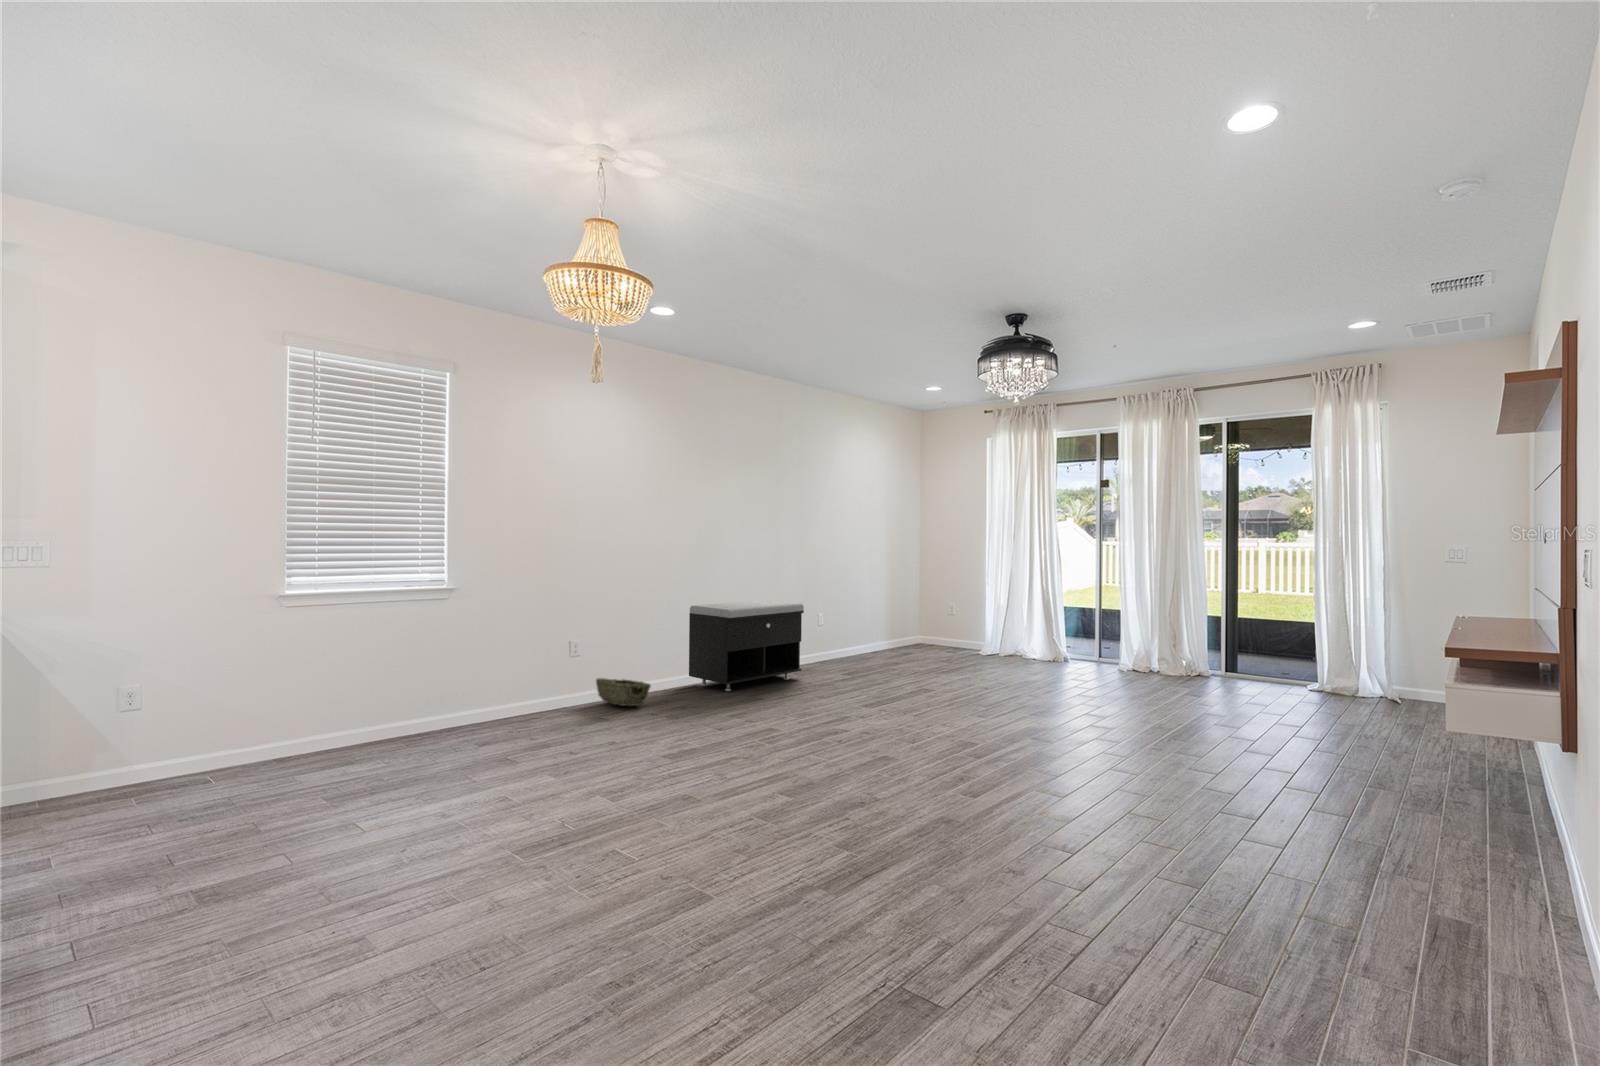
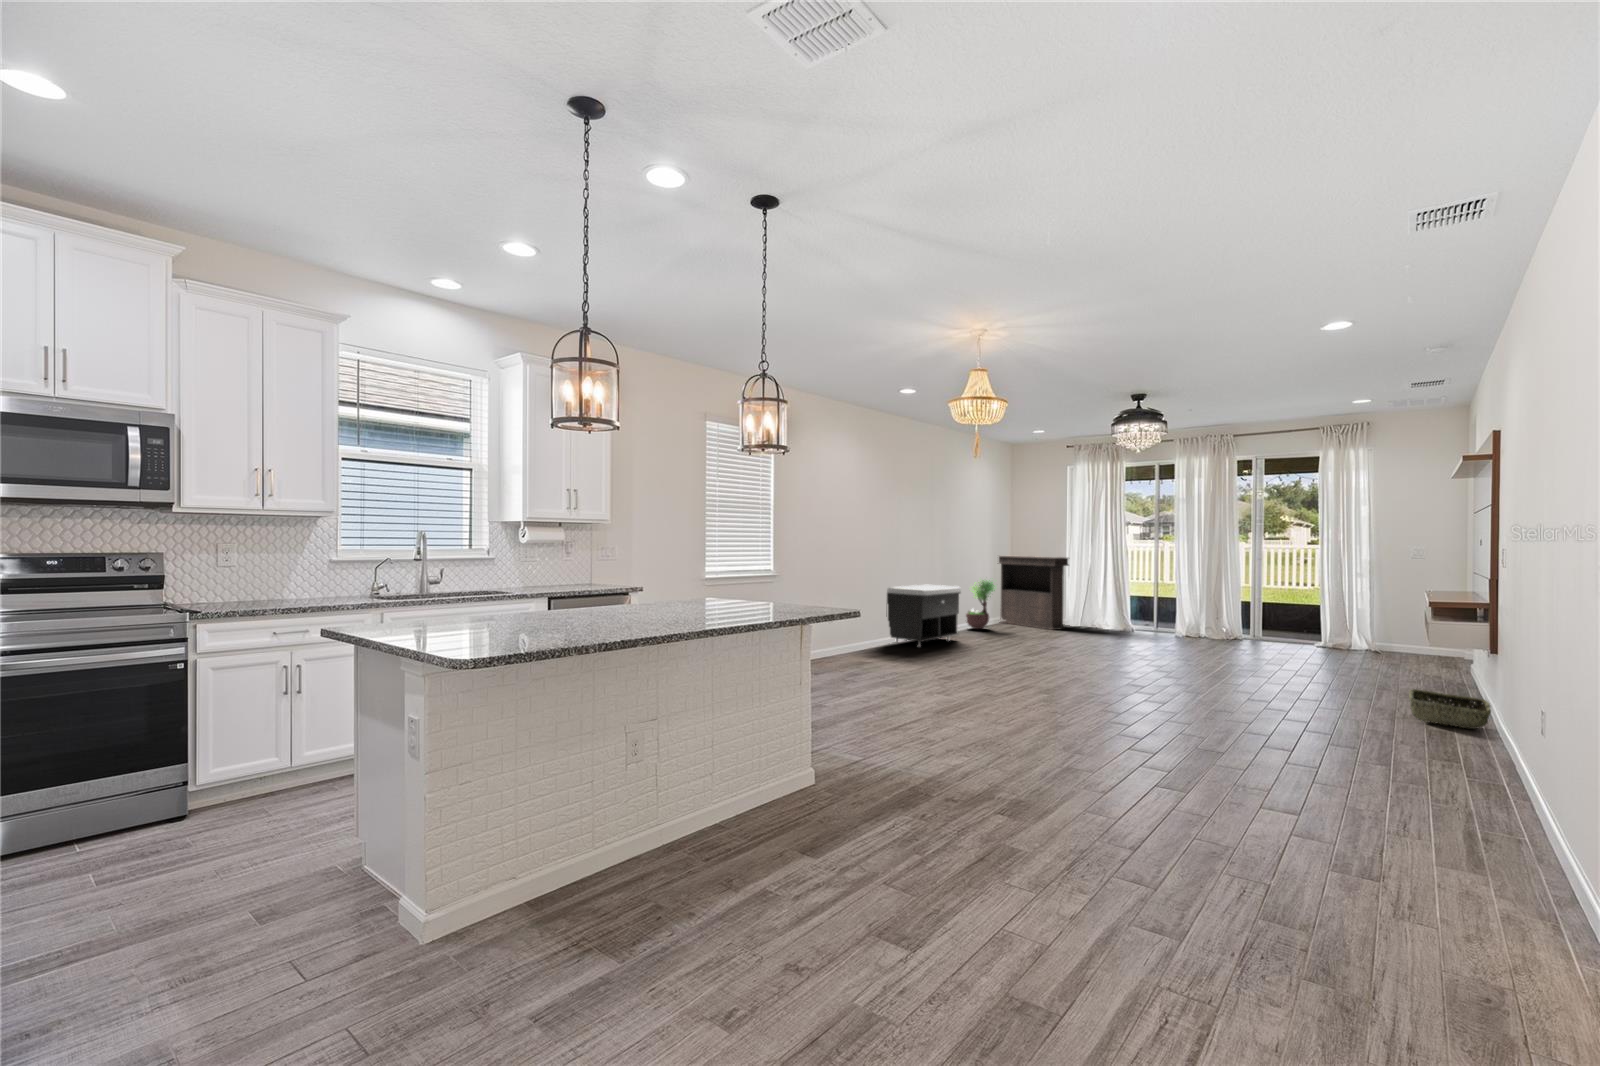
console table: none [895,558,981,660] -> present [999,556,1069,630]
potted tree: none [838,585,880,659] -> present [966,580,995,629]
woven basket: present [596,678,651,706] -> present [1409,689,1491,729]

